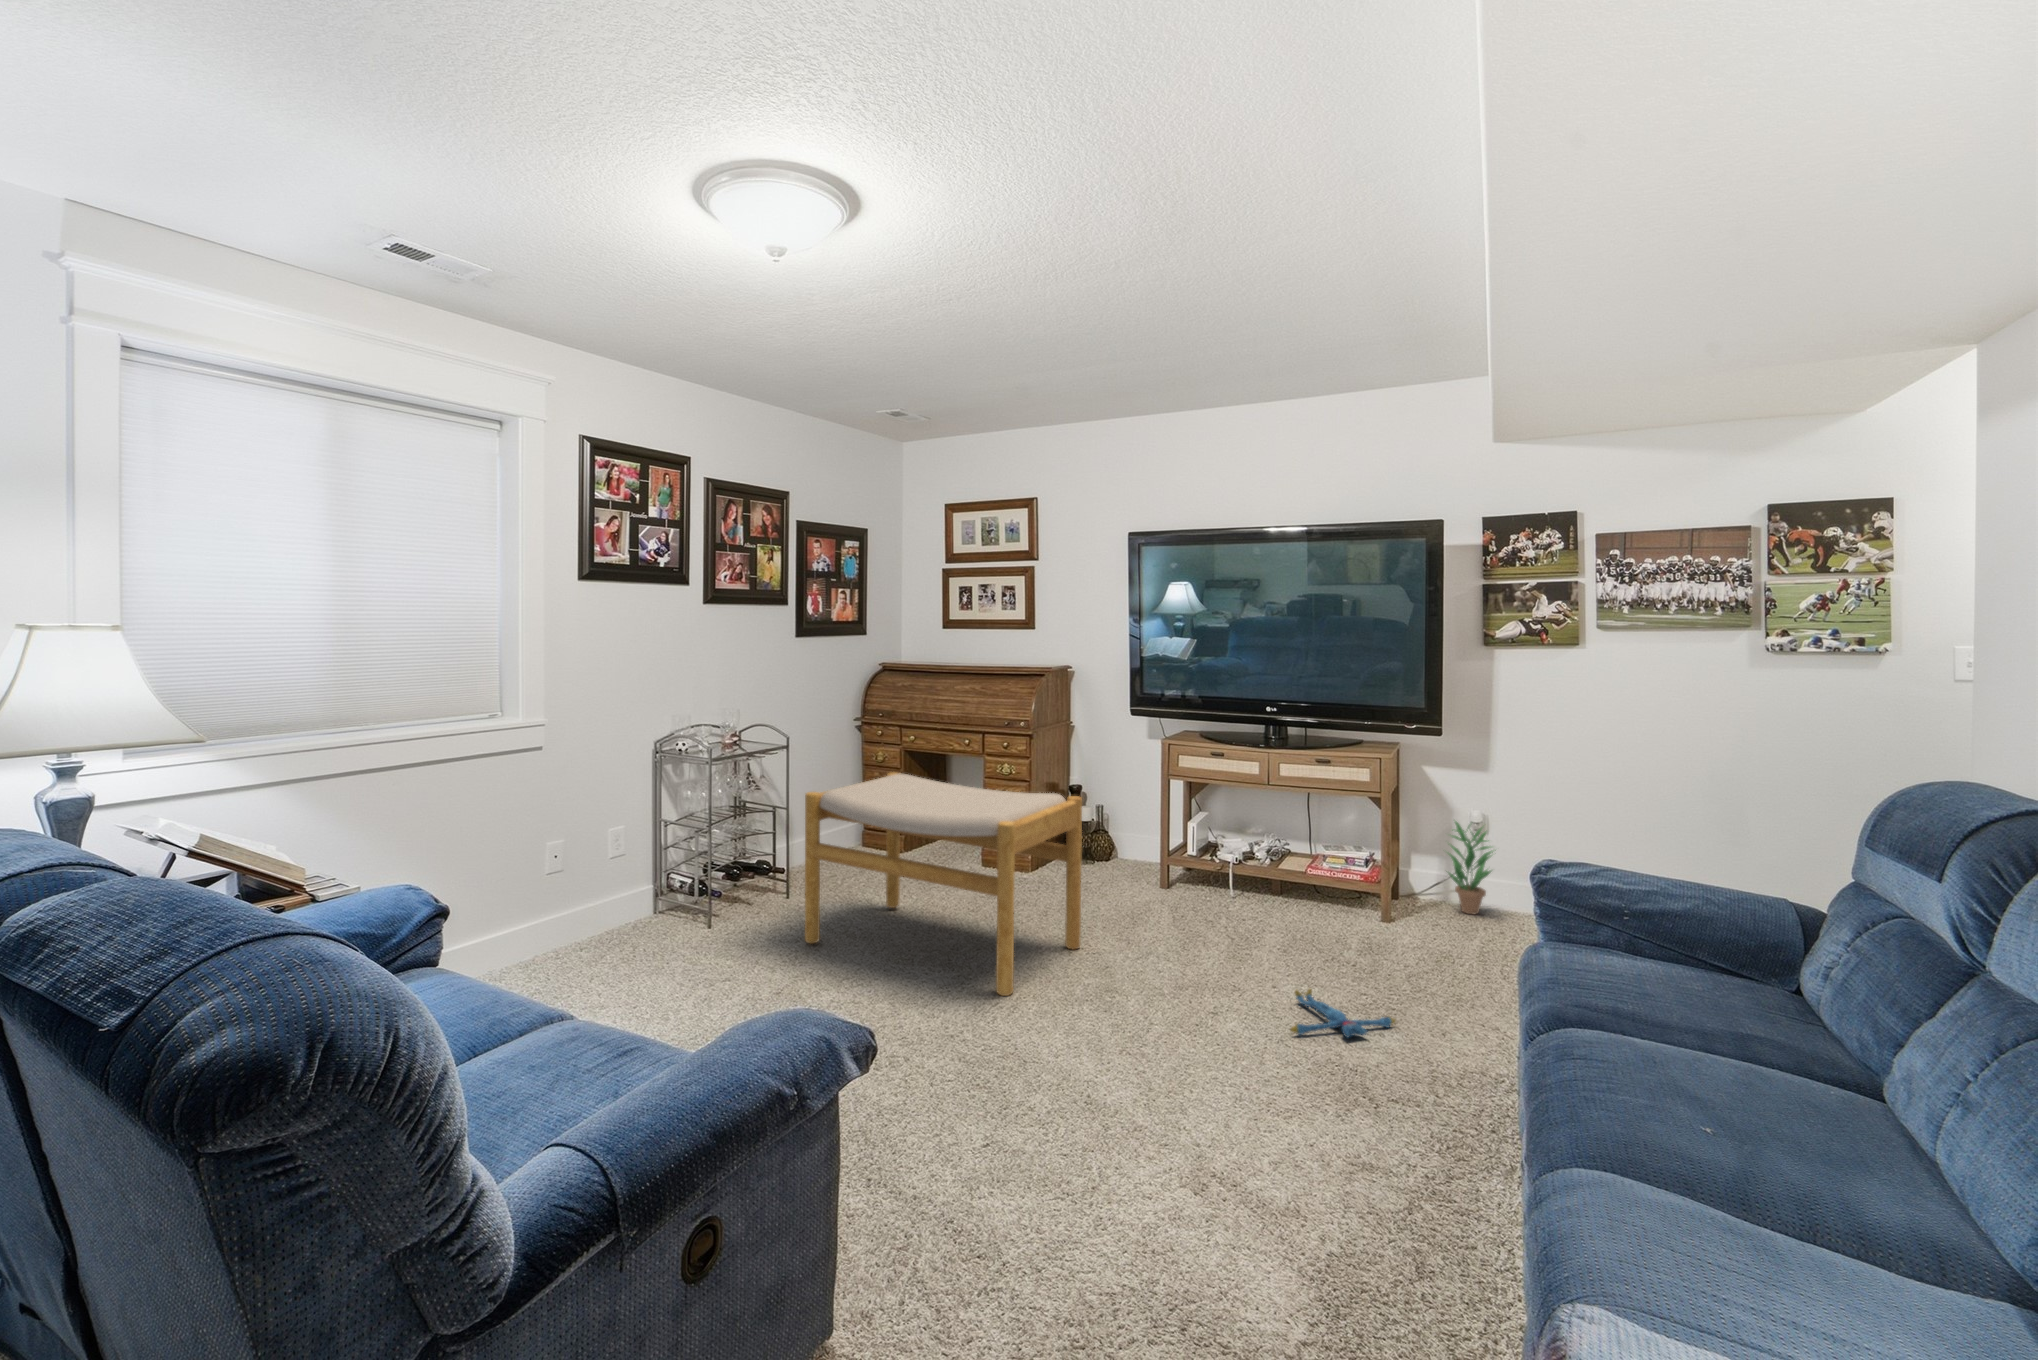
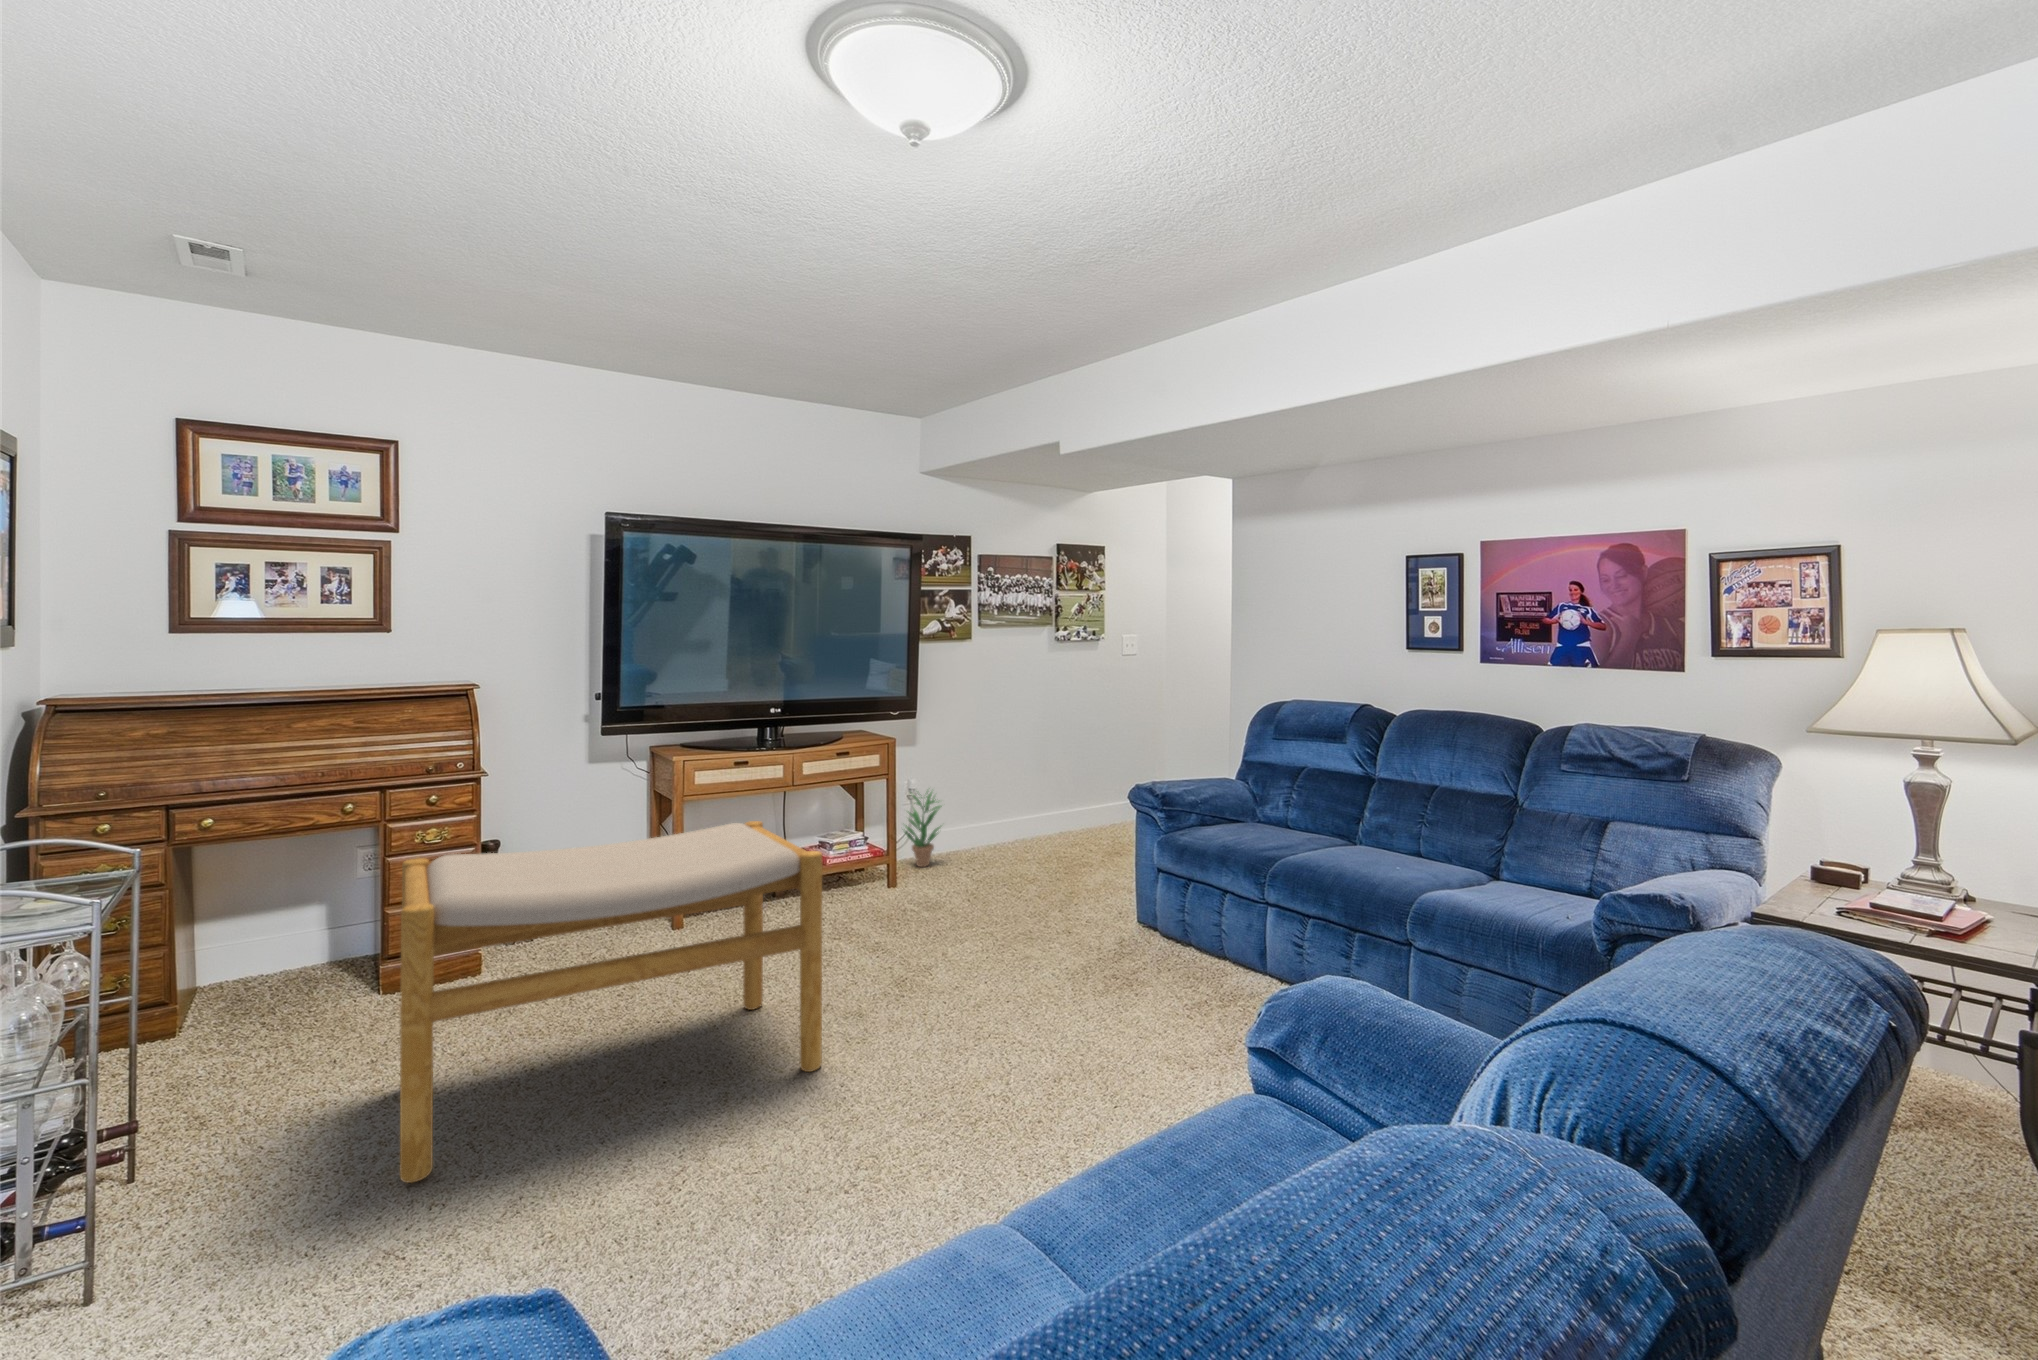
plush toy: present [1291,989,1395,1038] -> none [994,932,1075,970]

